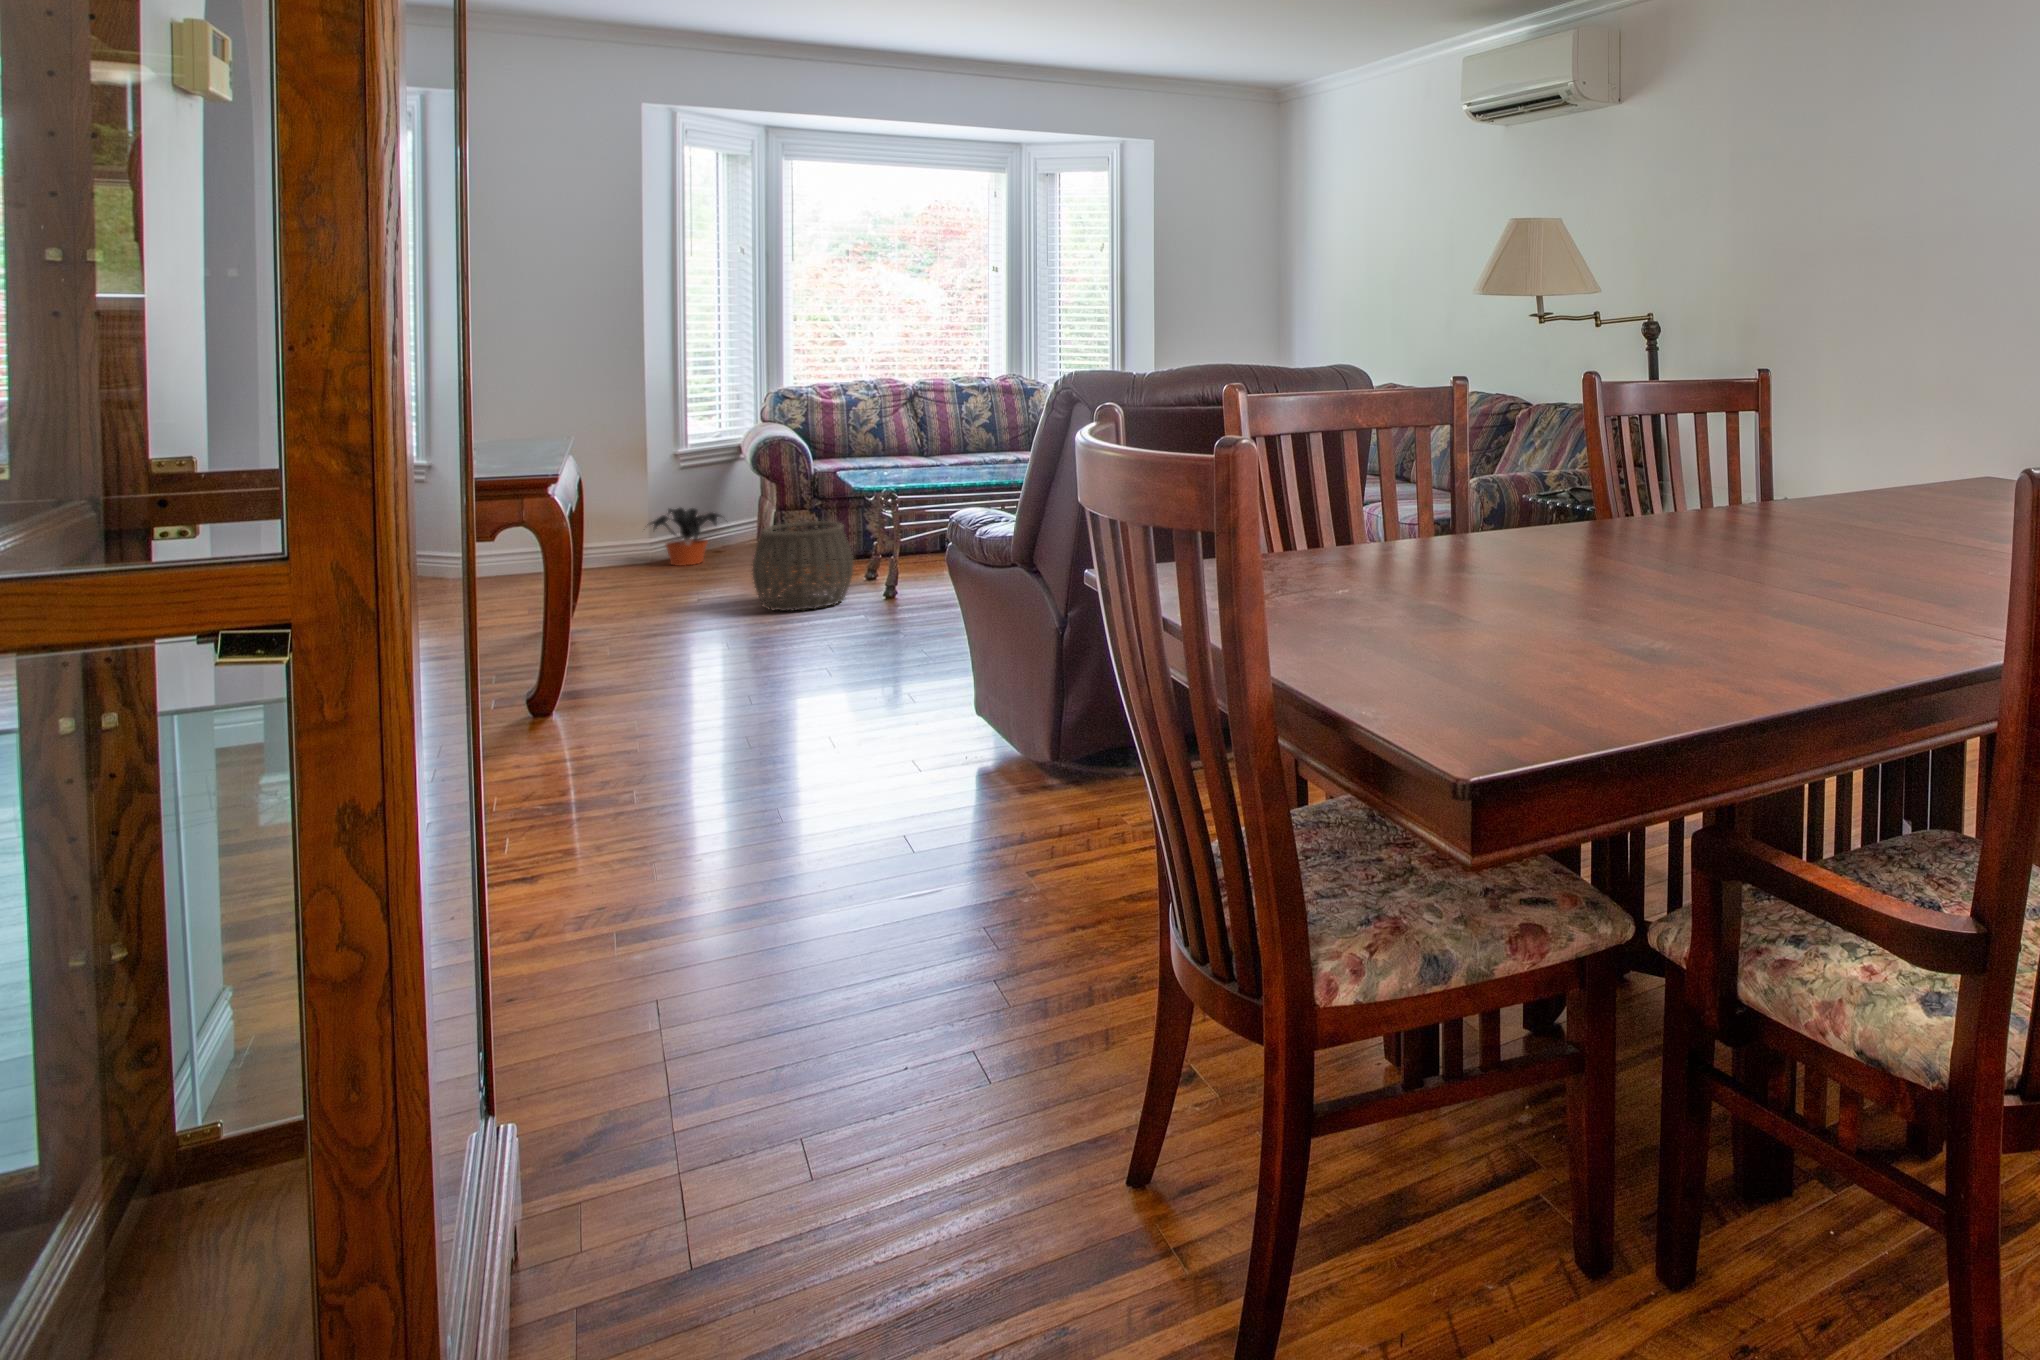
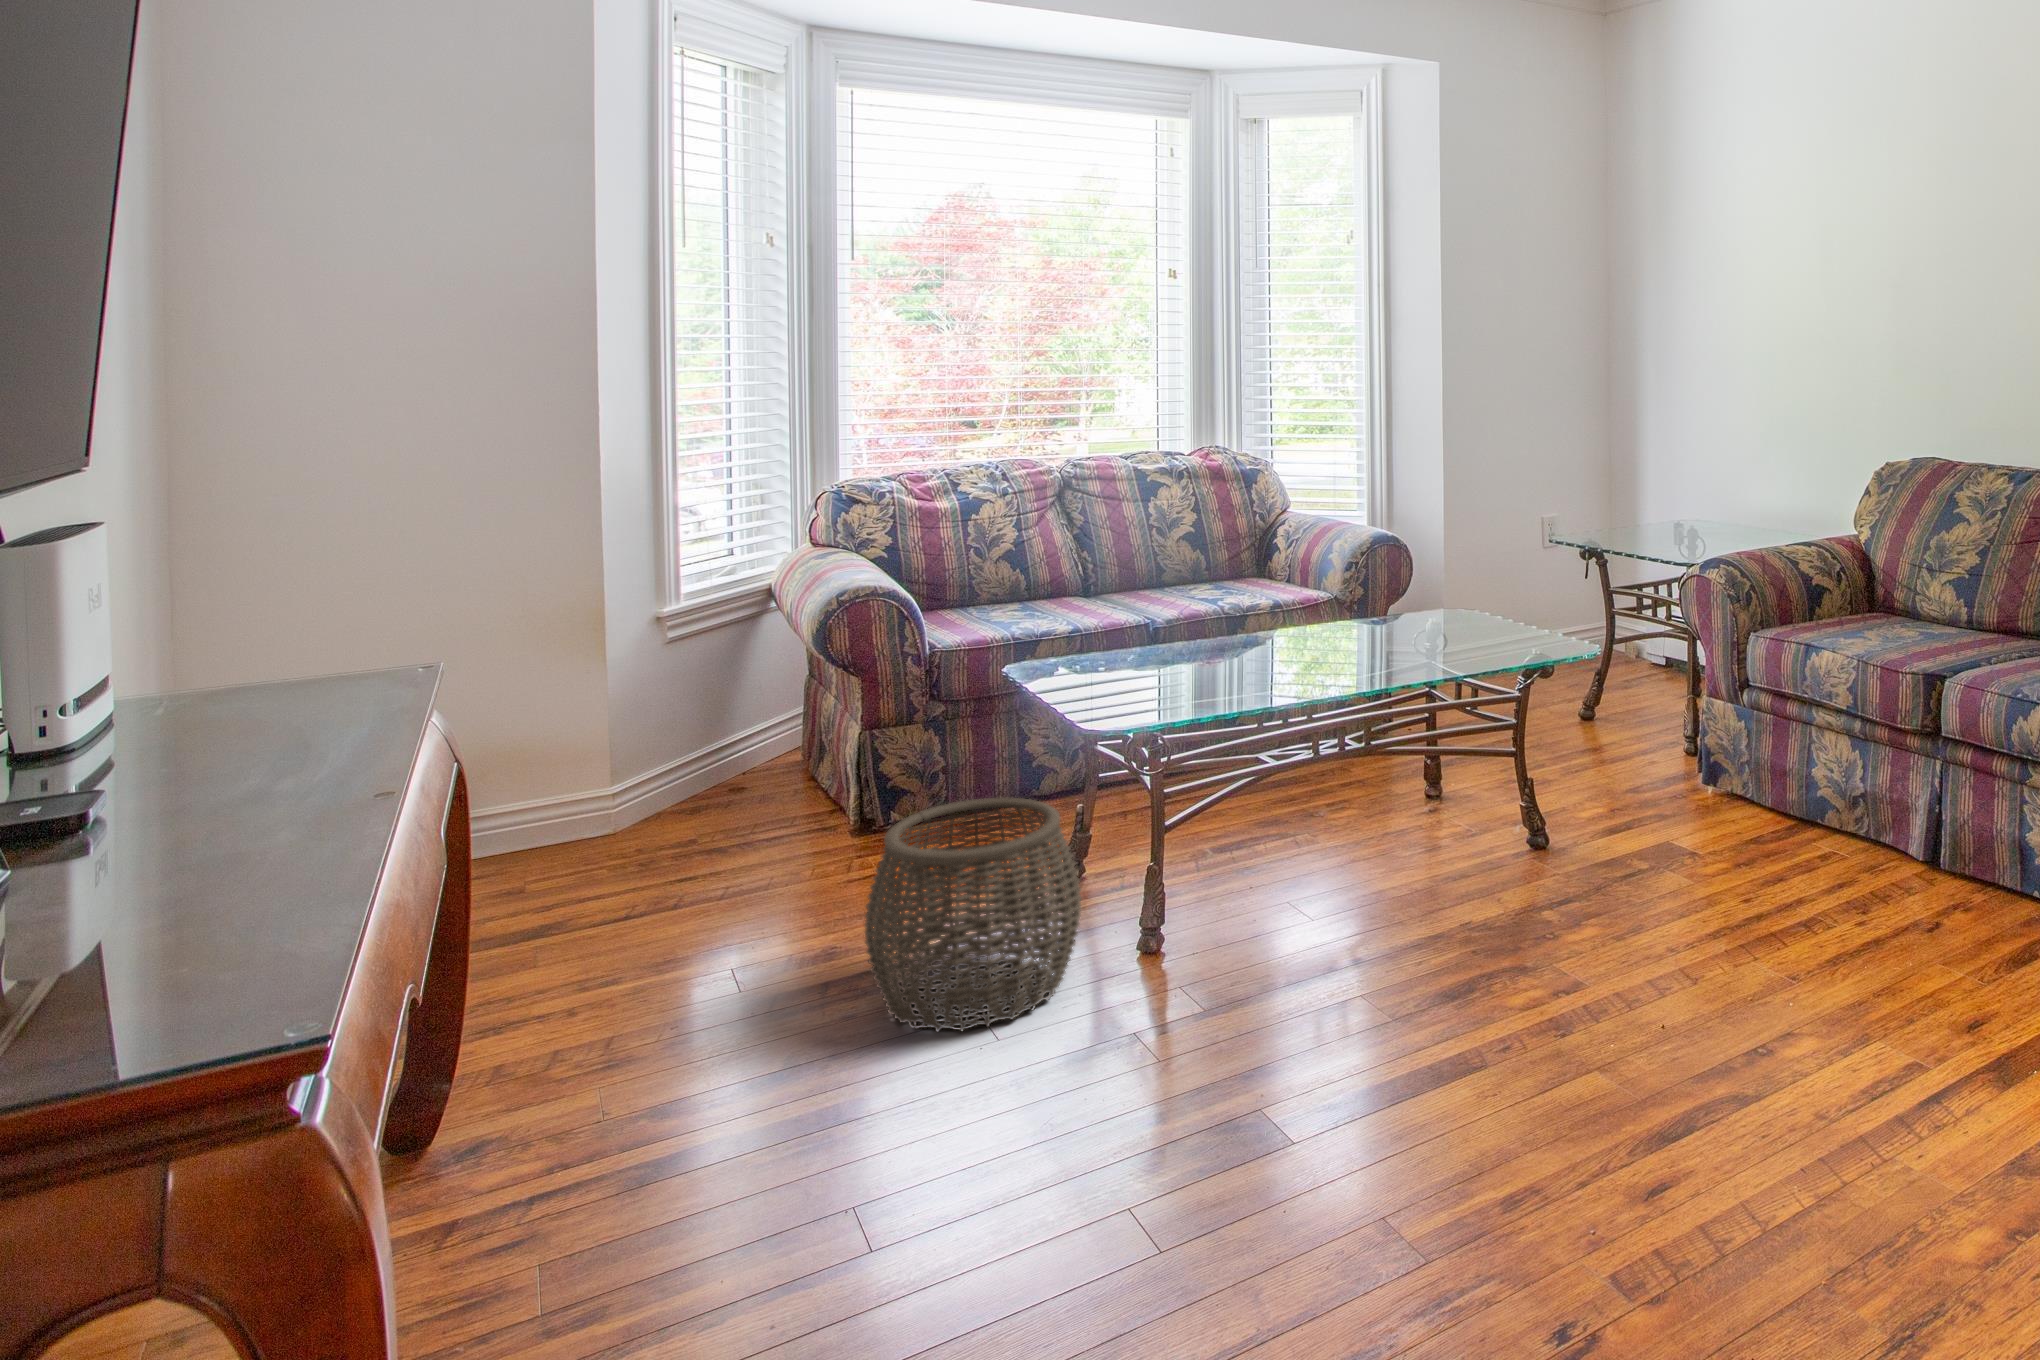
potted plant: present [650,508,721,566] -> none [597,720,759,841]

